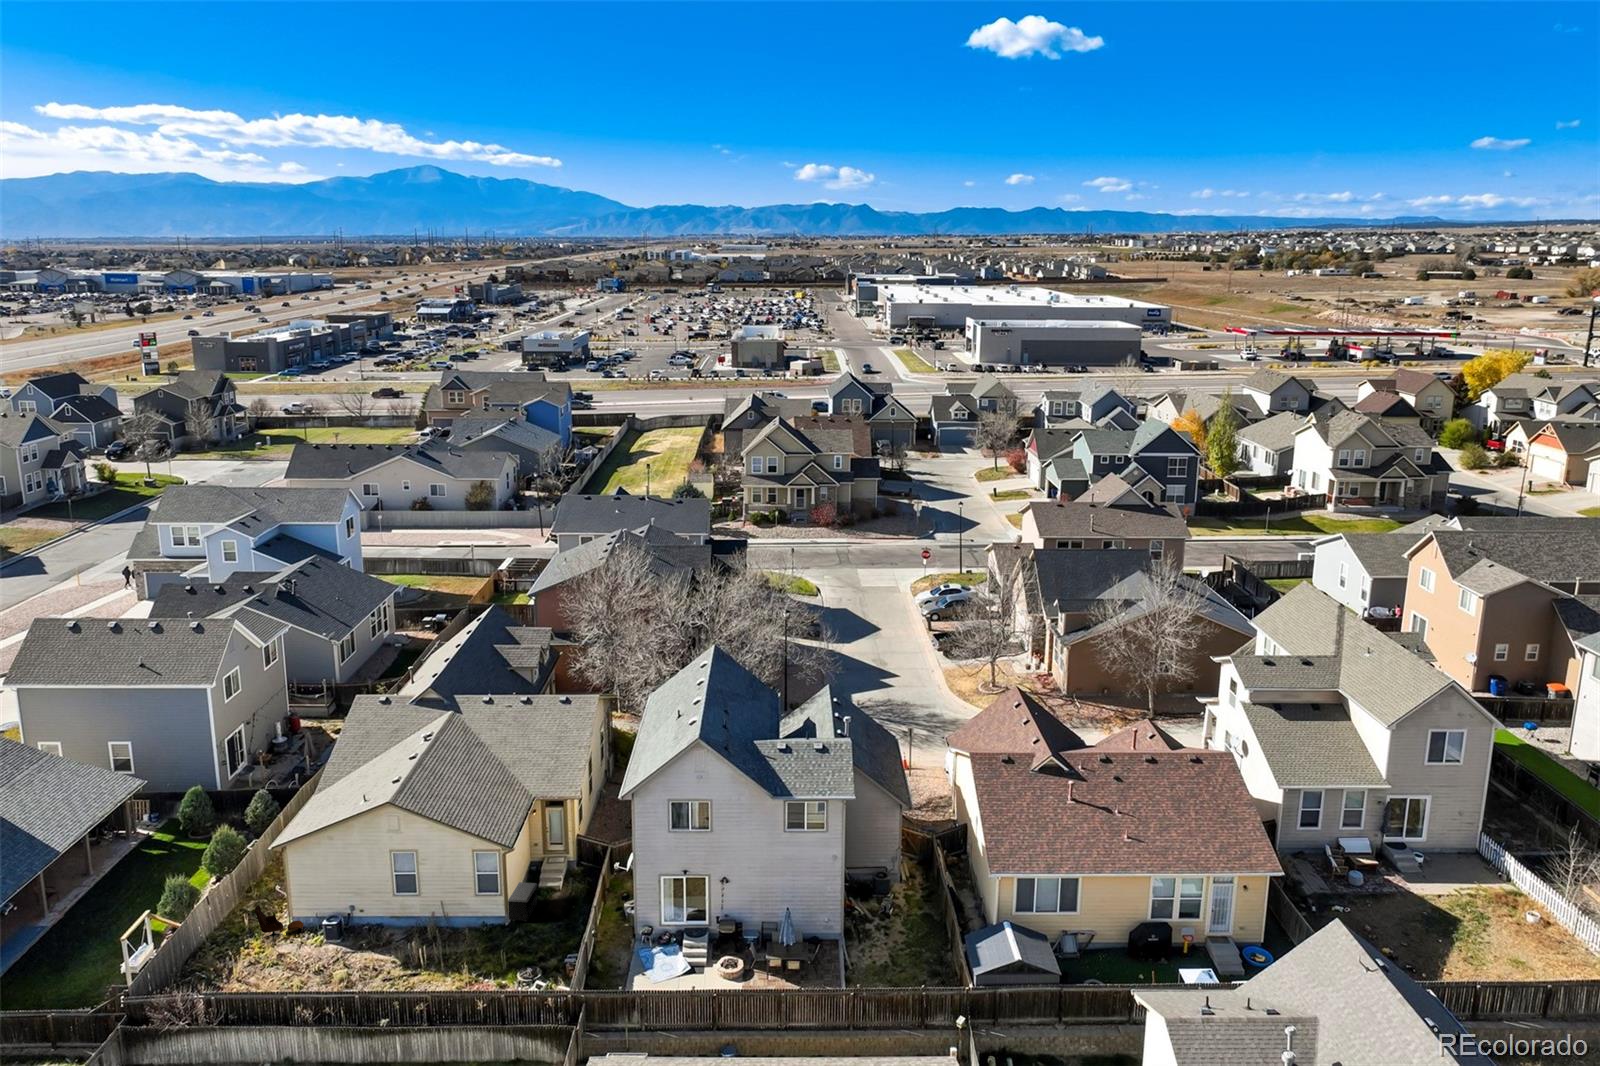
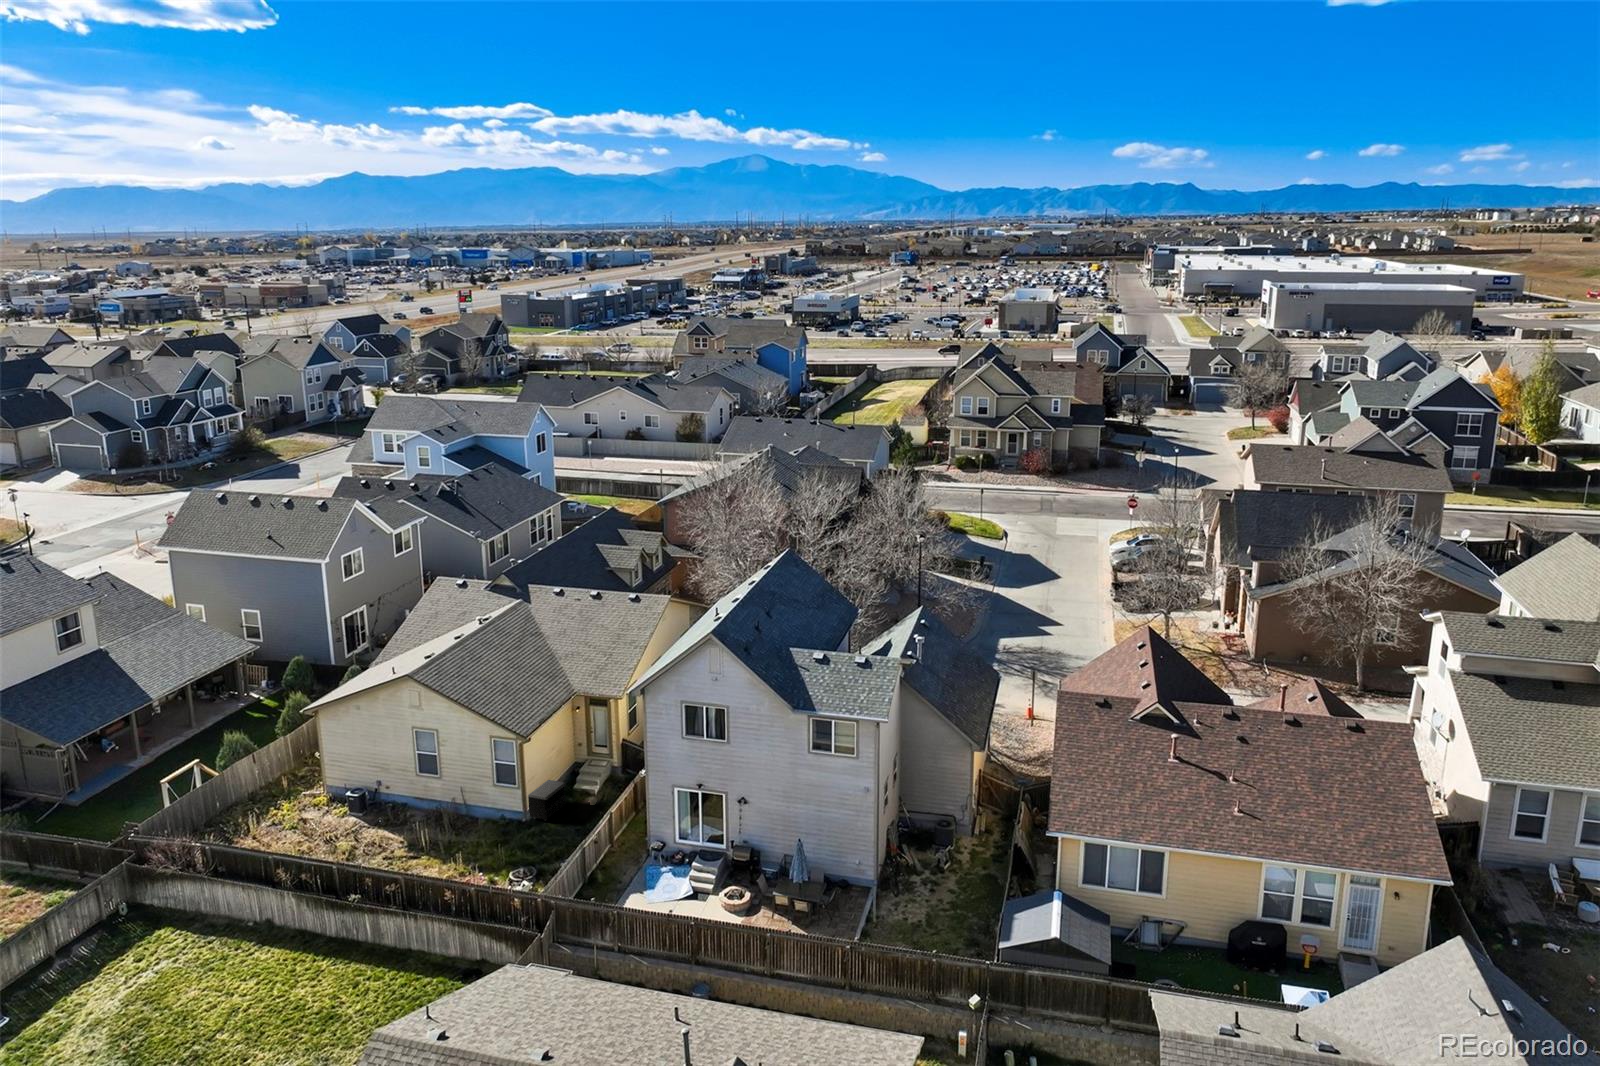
lounge chair: present [255,905,304,941] -> none [288,768,337,807]

